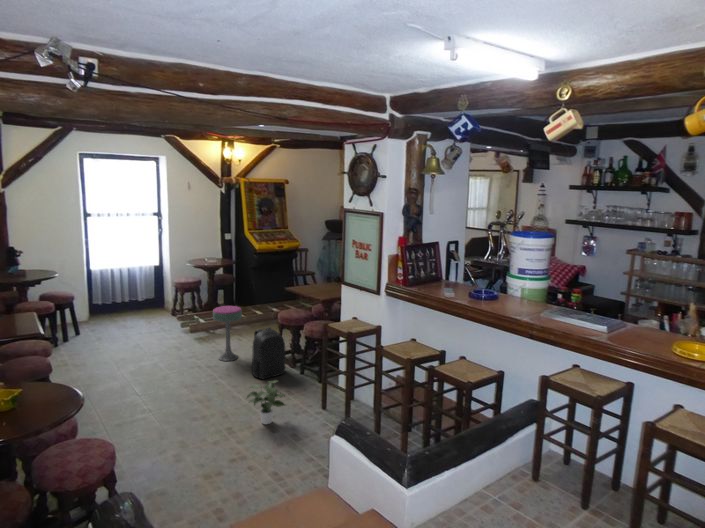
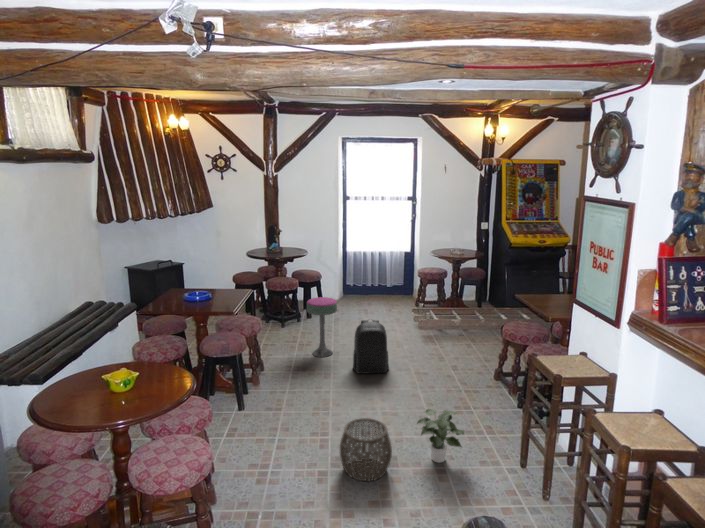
bar stool: present [213,306,242,361] -> present [307,297,337,357]
backpack: present [252,328,286,379] -> present [353,320,389,374]
woven basket: none [189,402,237,457] -> present [340,418,392,481]

